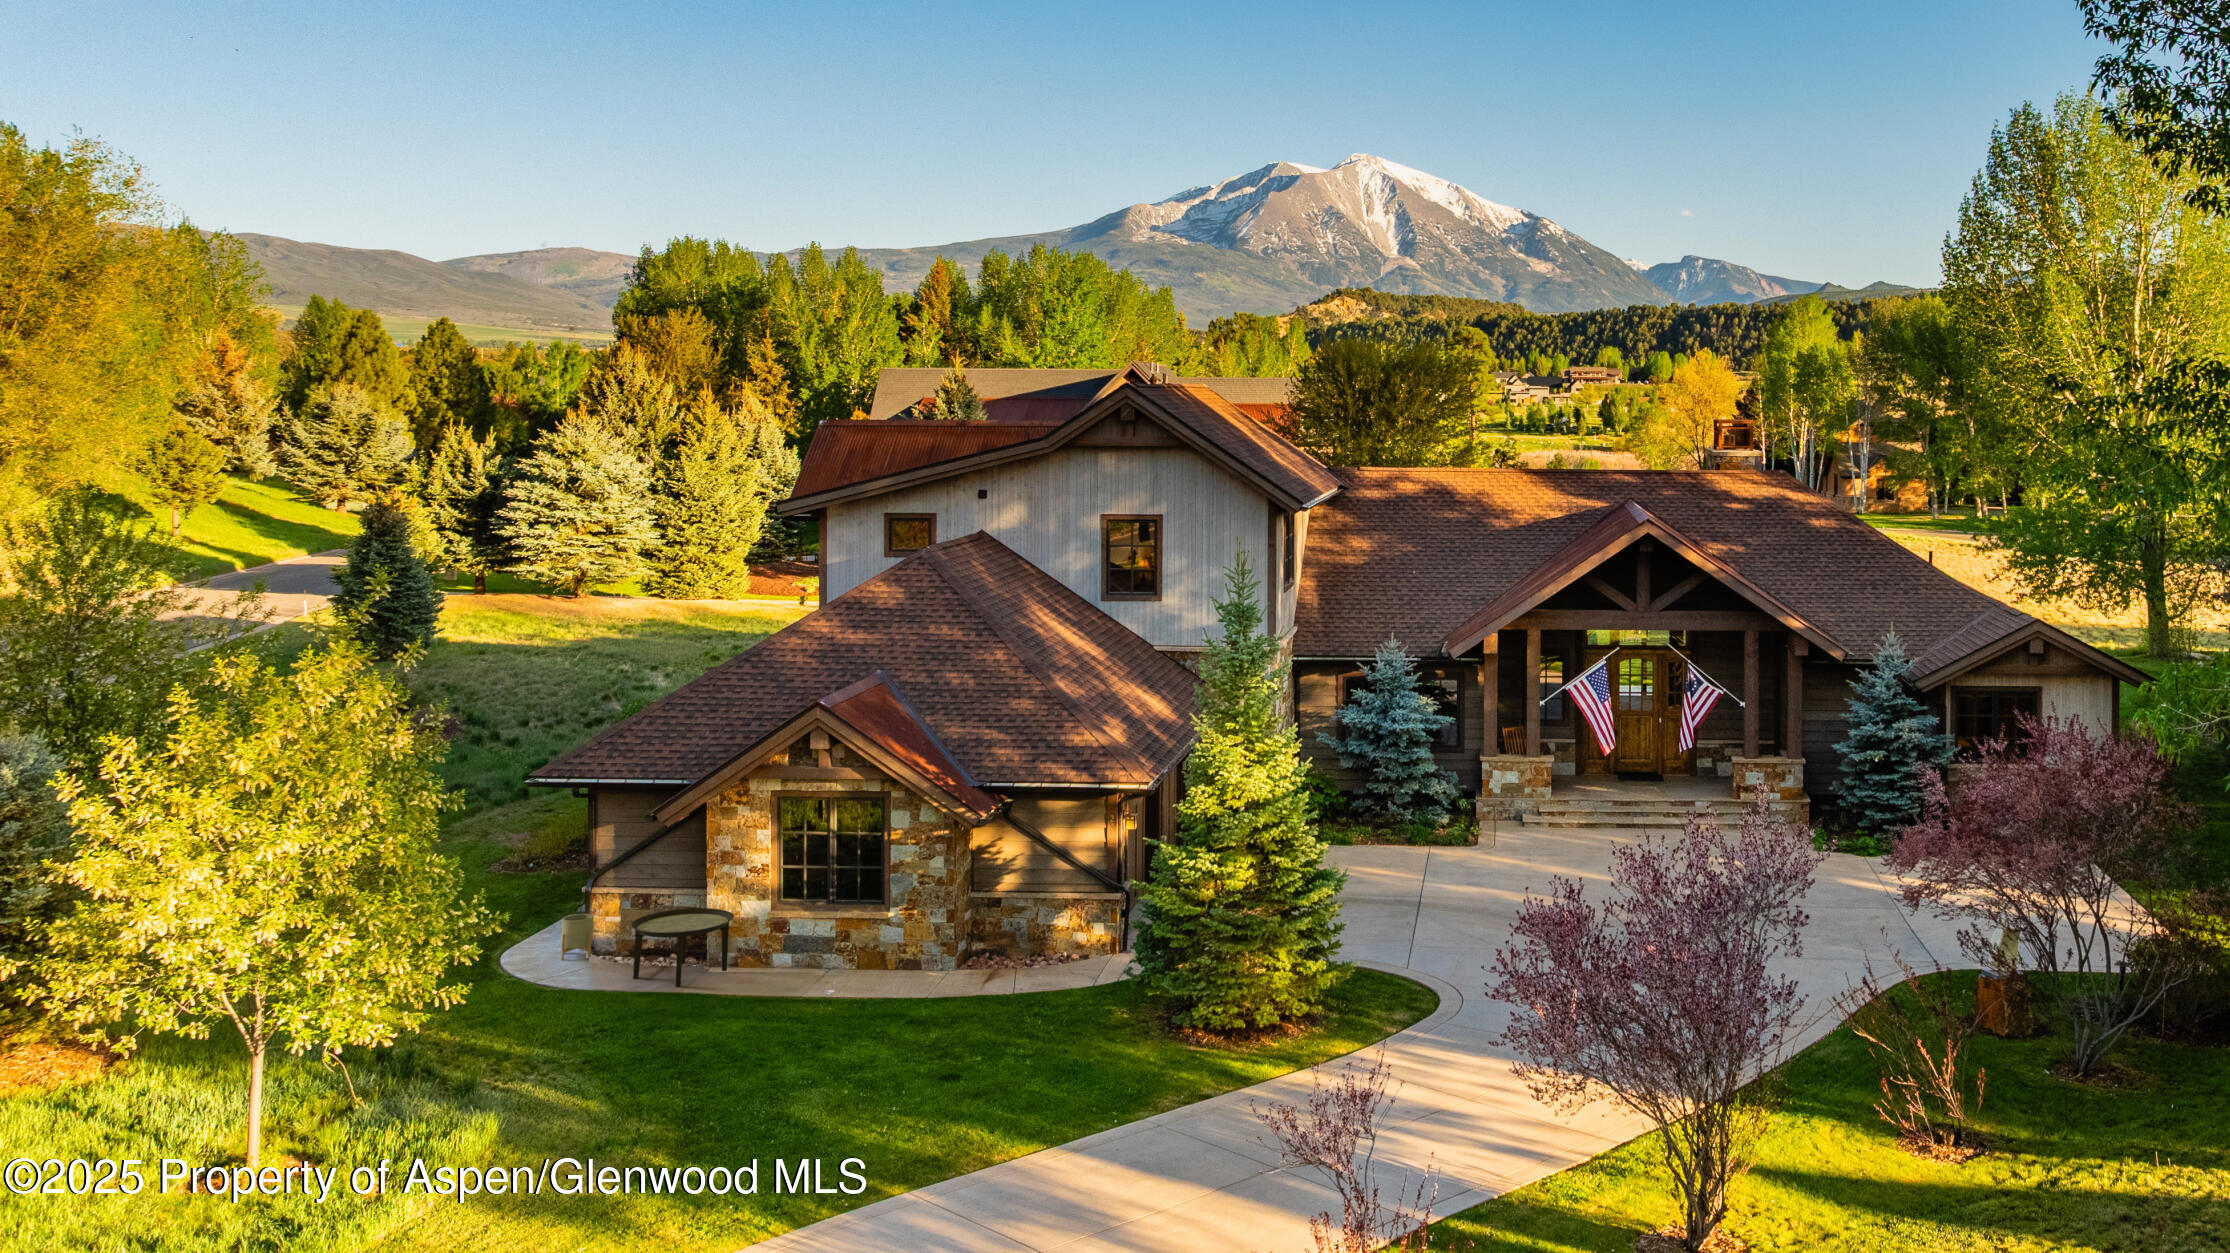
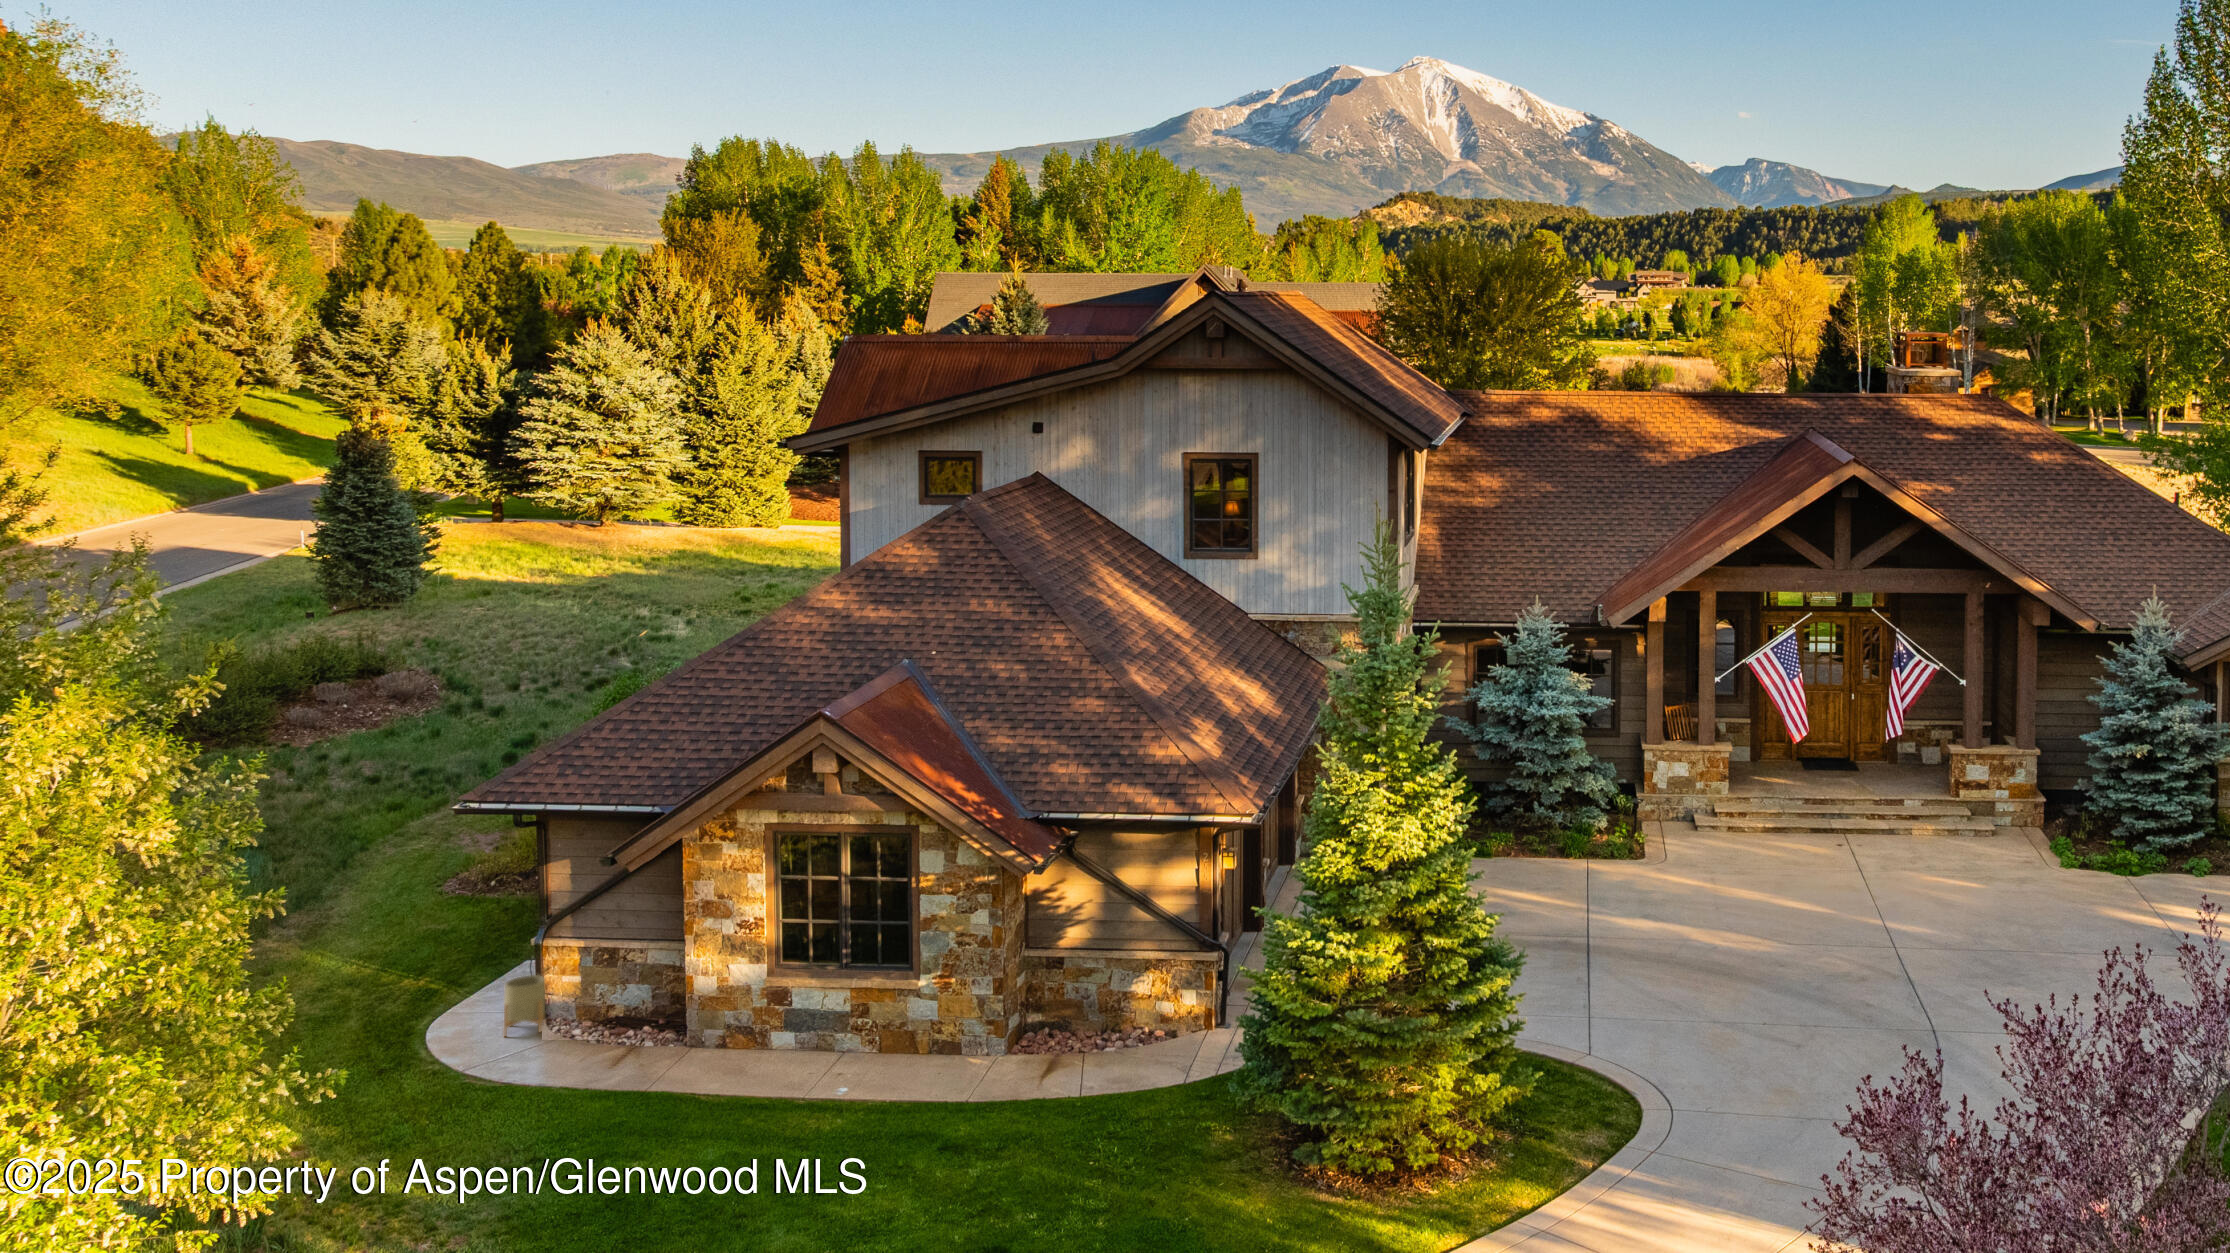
round table: present [631,908,734,986] -> none [584,973,720,1085]

